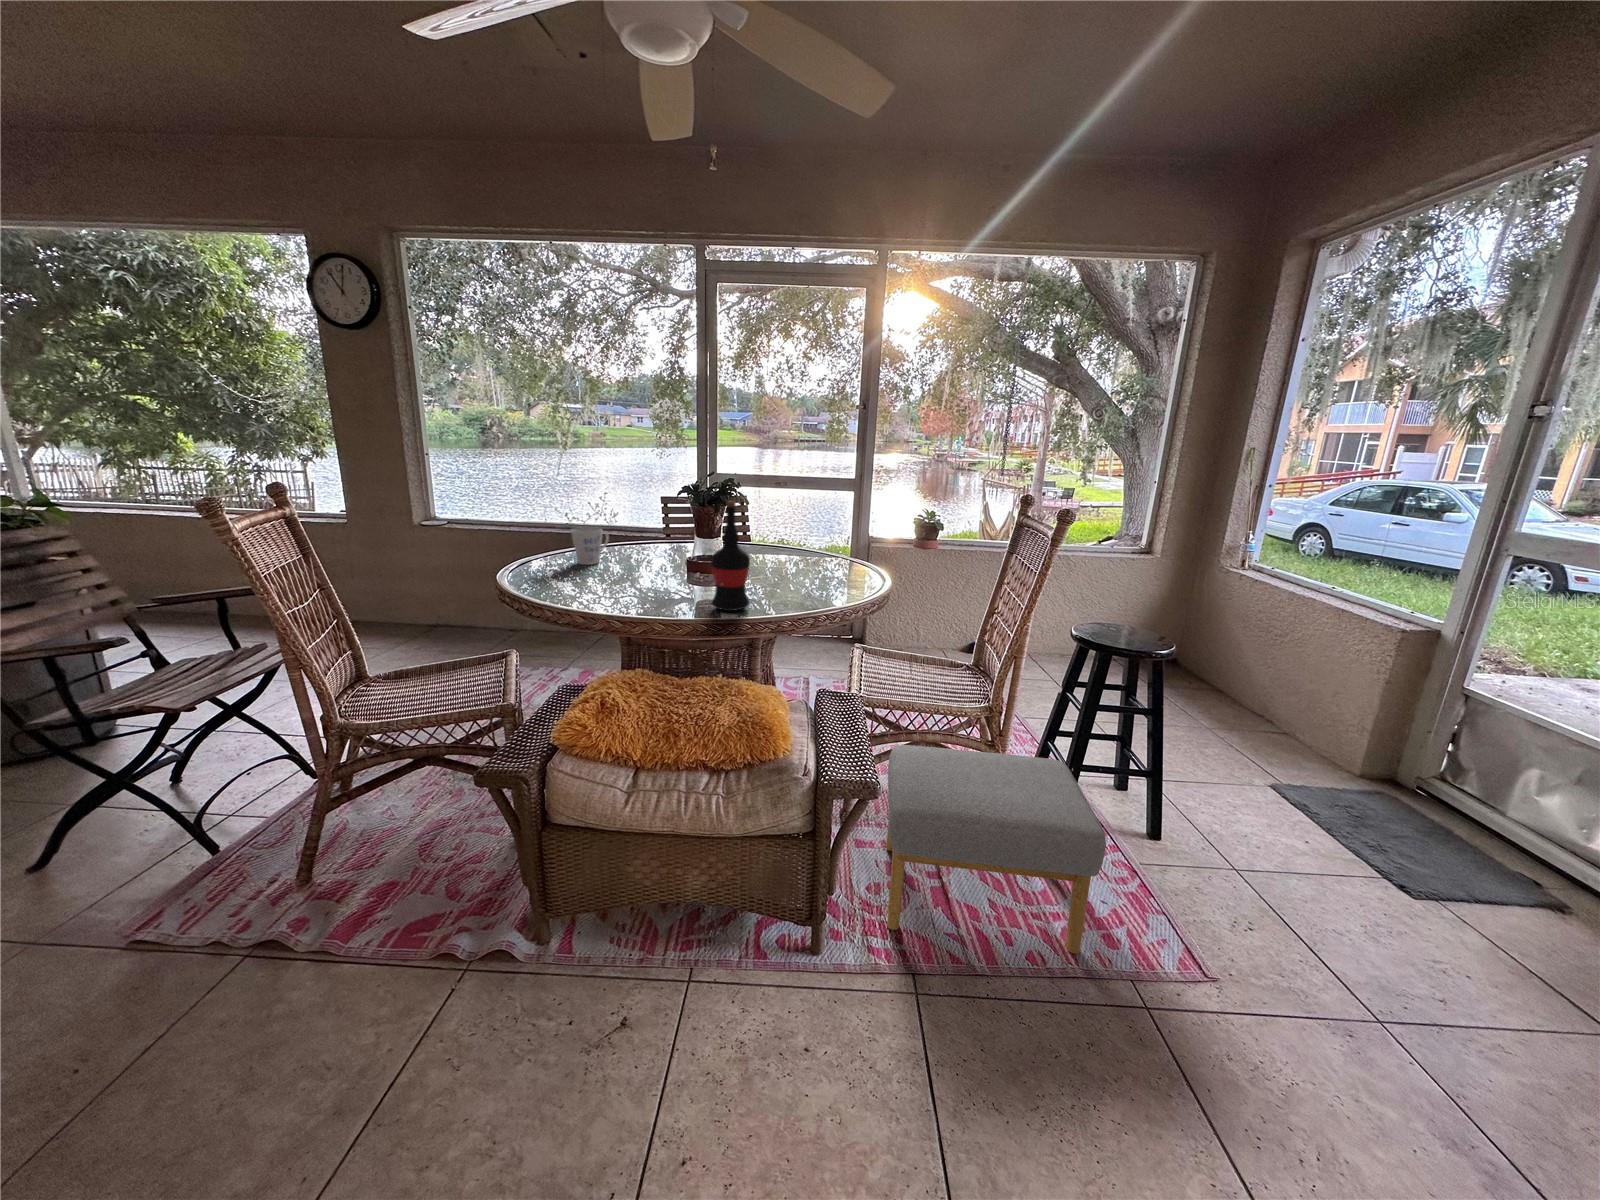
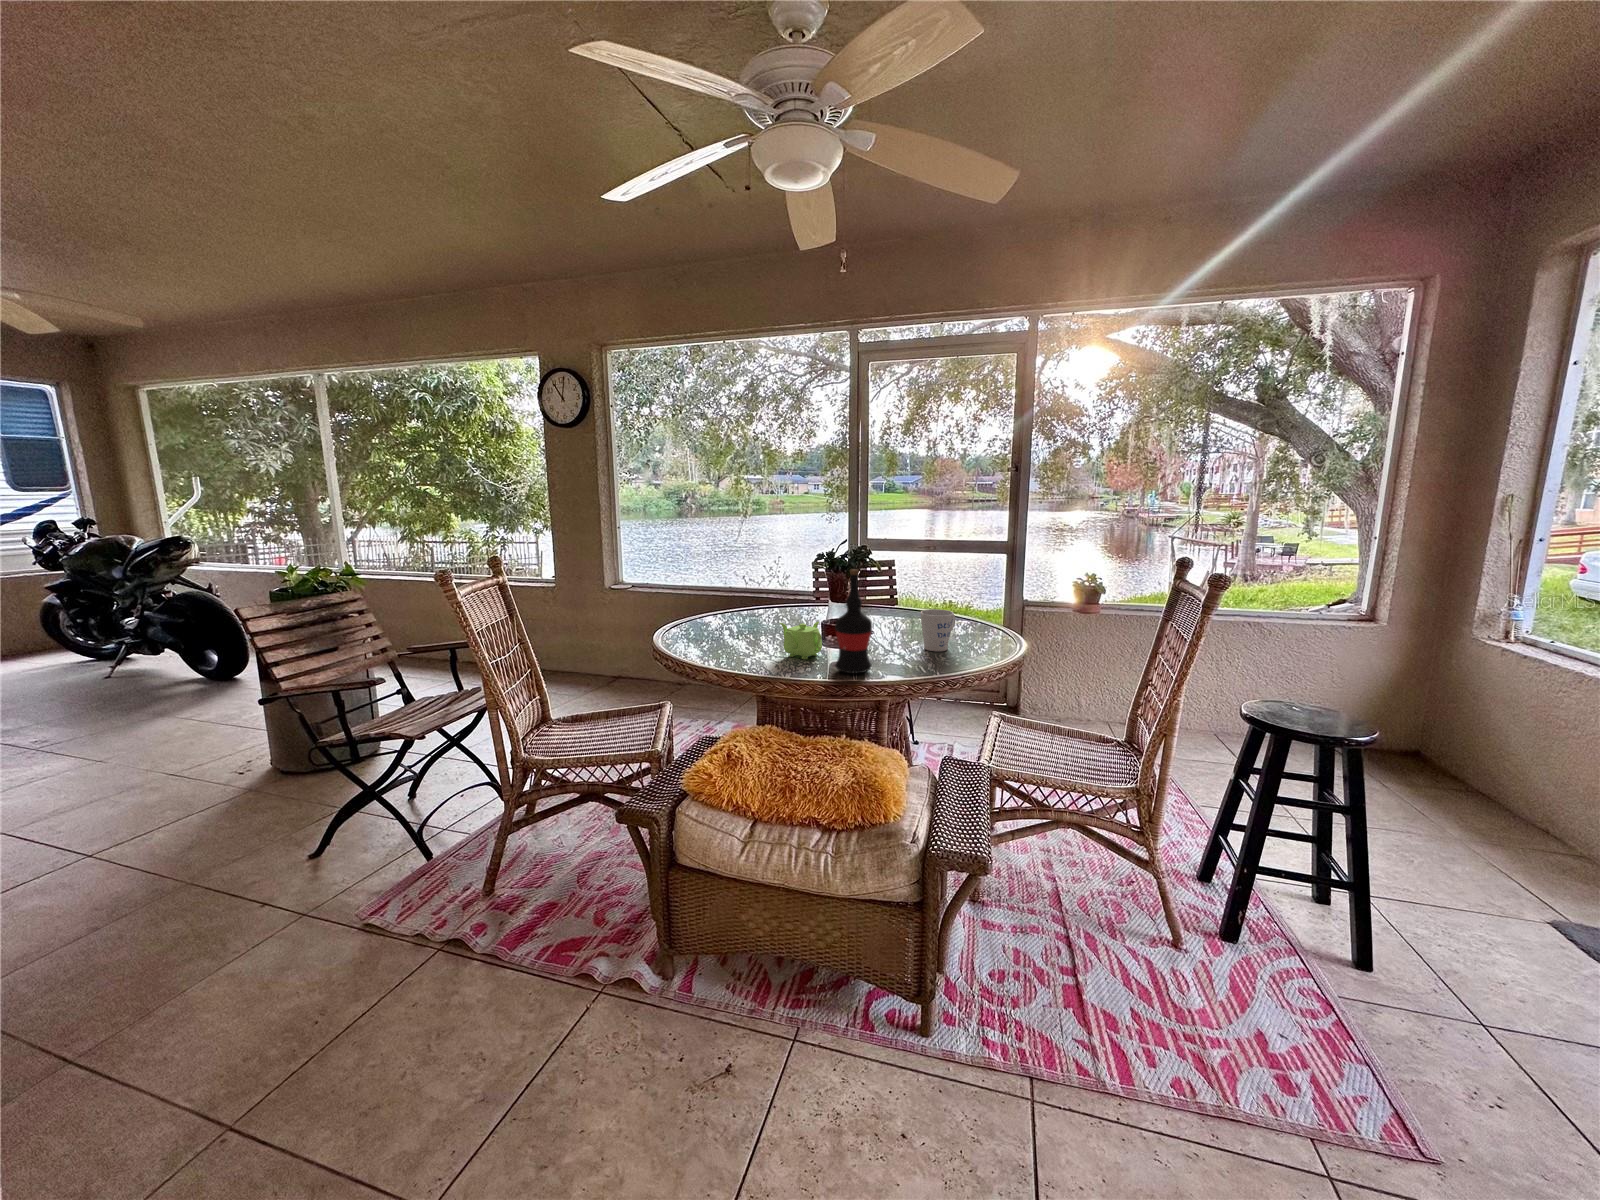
mug: present [571,527,609,565] -> present [921,609,955,651]
teapot: none [647,558,694,598] -> present [780,622,822,659]
footstool: present [886,745,1106,954] -> none [1009,822,1269,1092]

